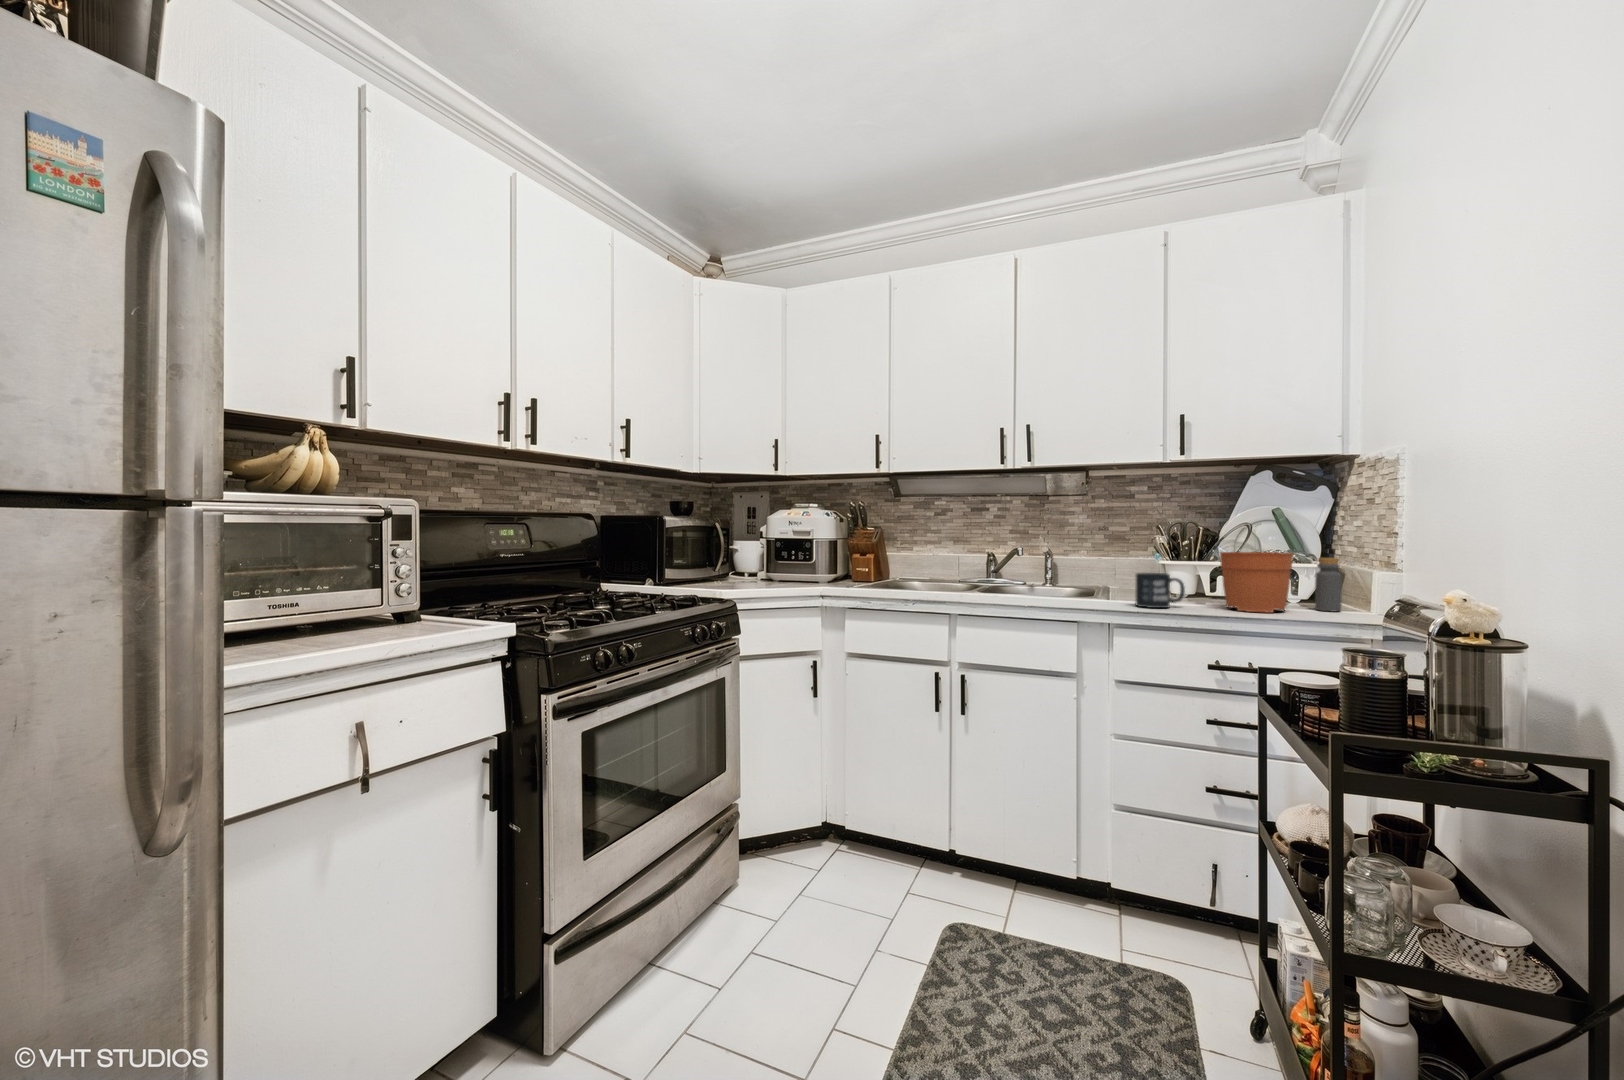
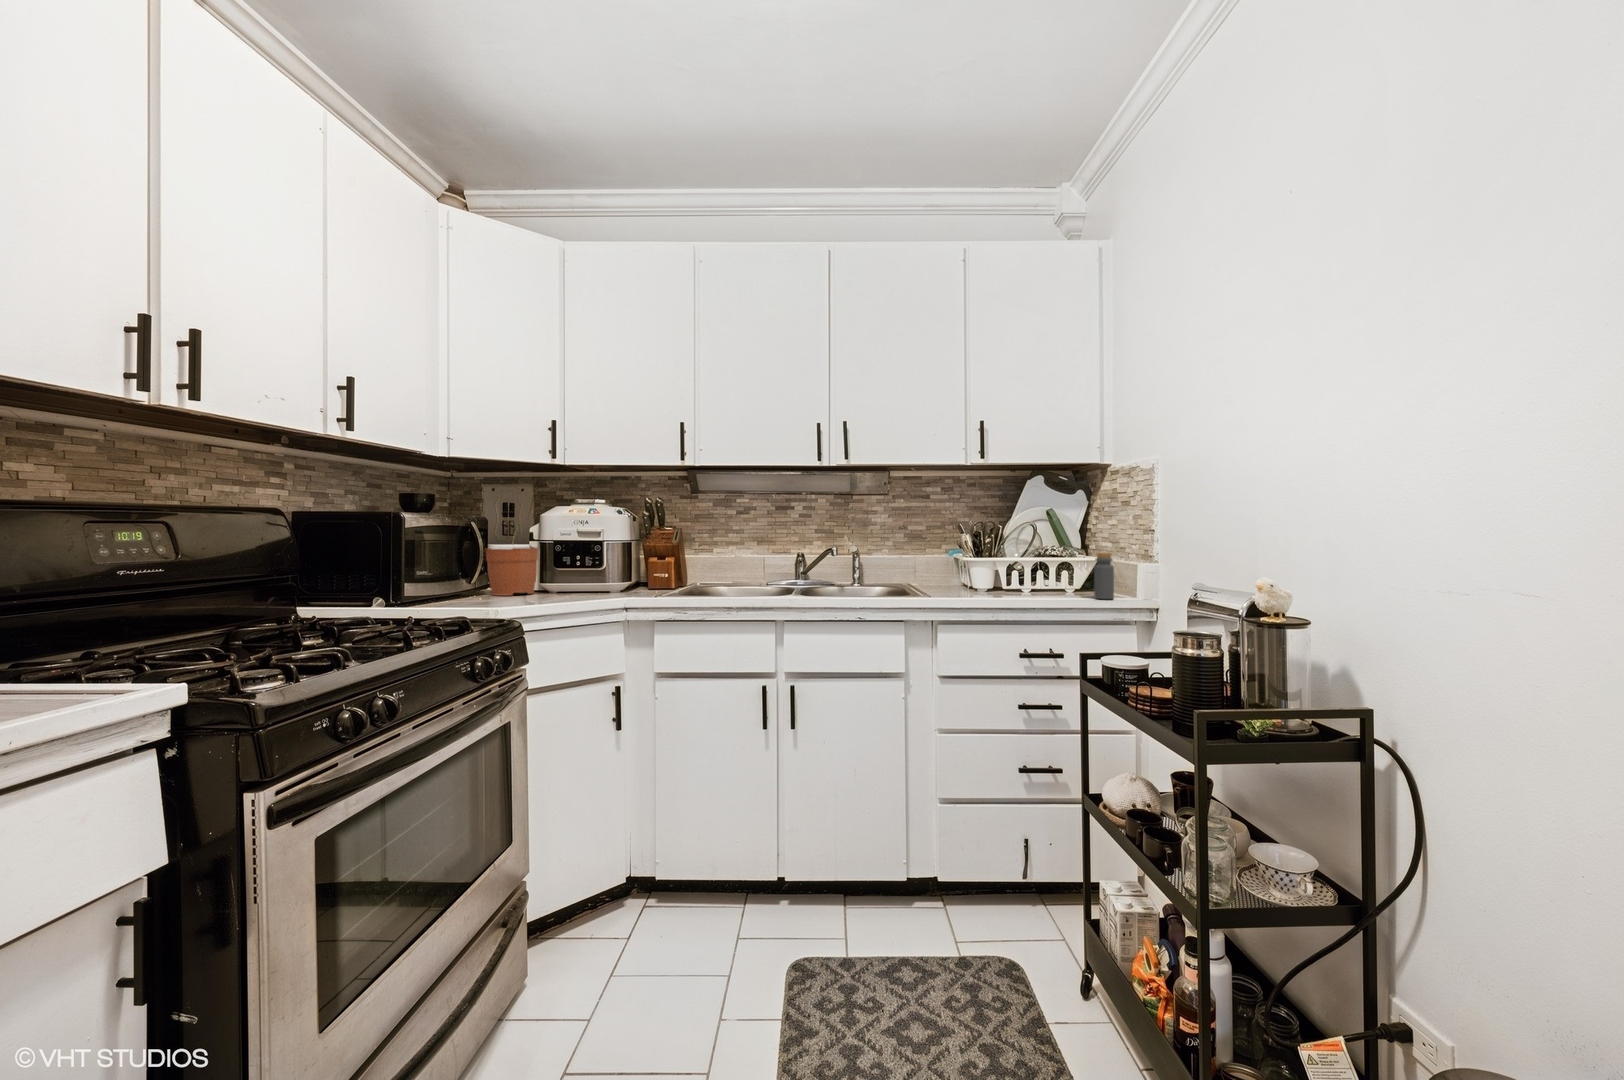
plant pot: present [1220,524,1293,613] -> present [486,525,538,596]
mug: present [1135,573,1185,608] -> none [956,570,998,604]

